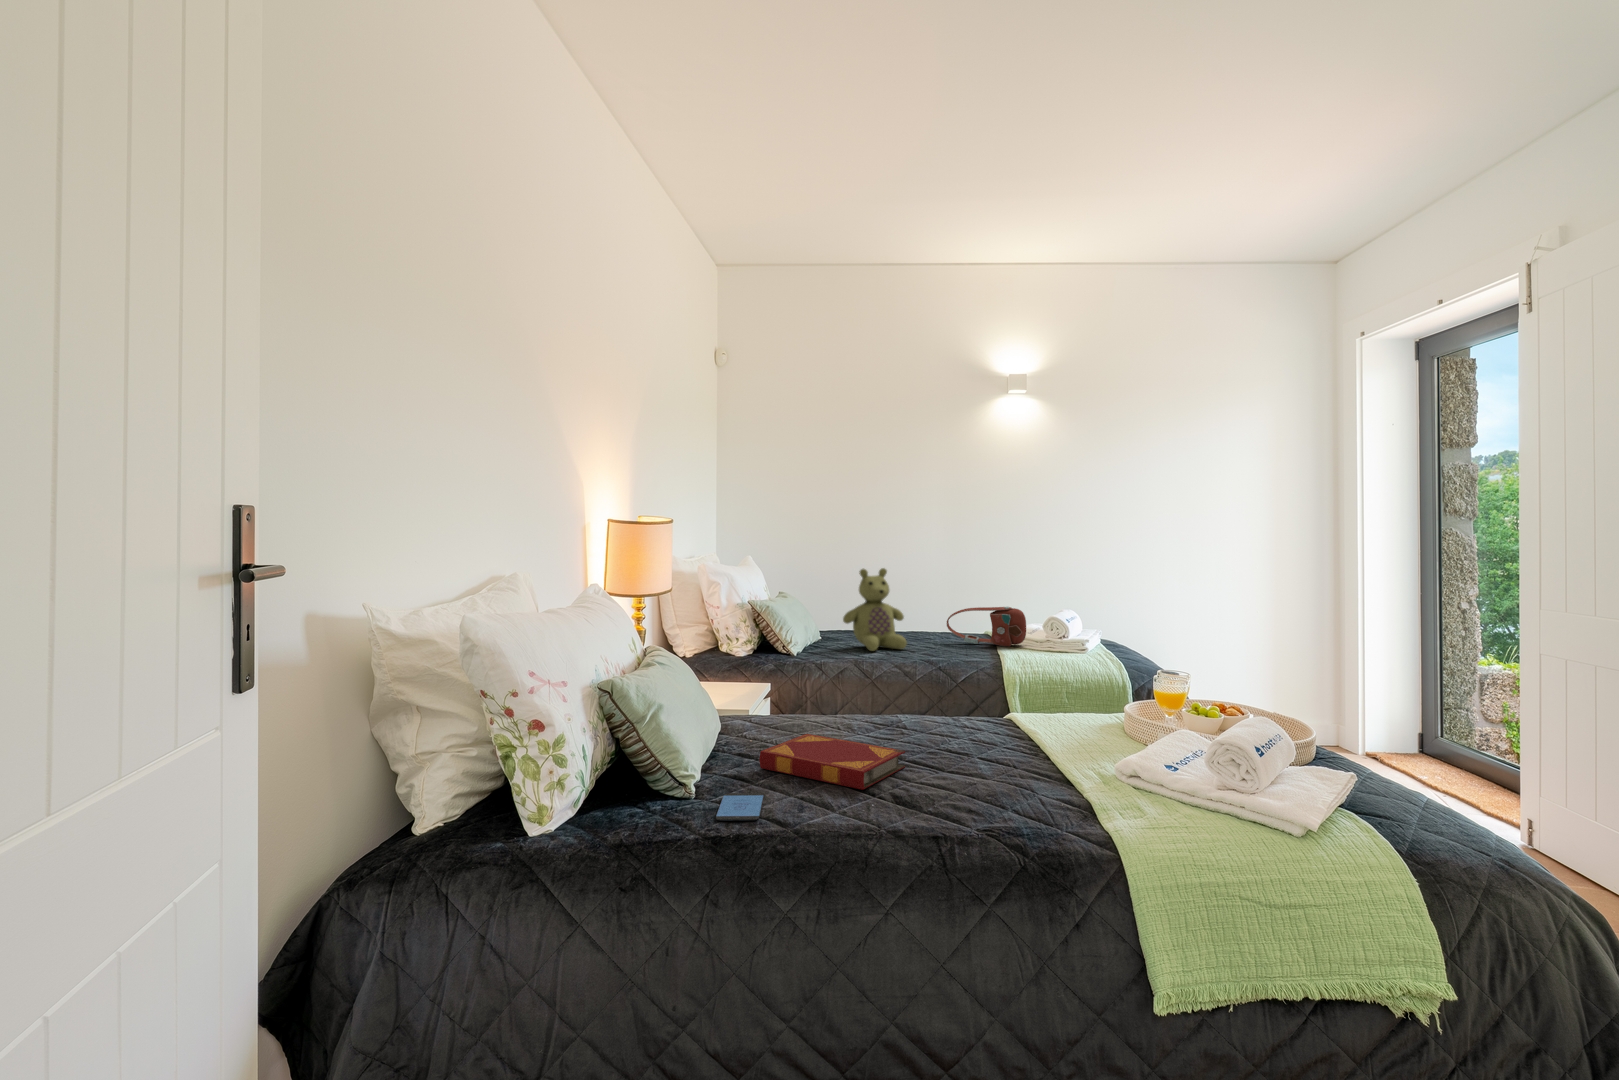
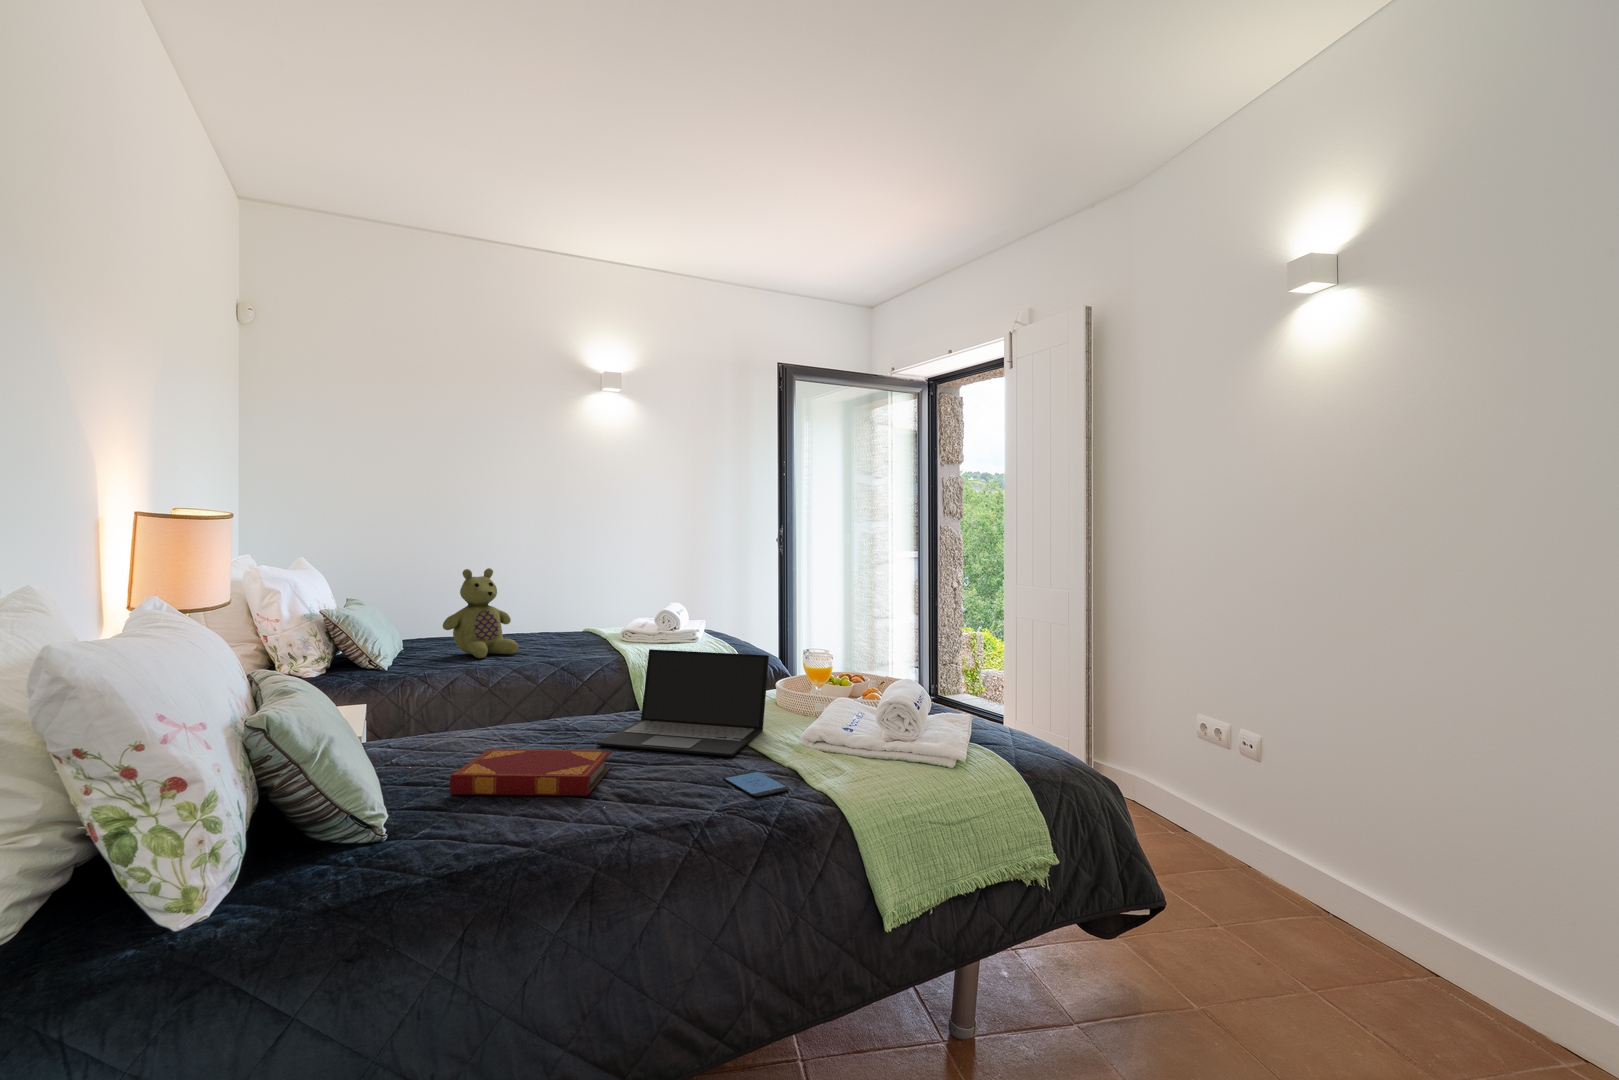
handbag: present [947,607,1026,647] -> none [556,605,637,644]
laptop: none [907,654,1097,776] -> present [597,649,769,756]
smartphone: present [716,793,764,820] -> present [723,771,789,797]

